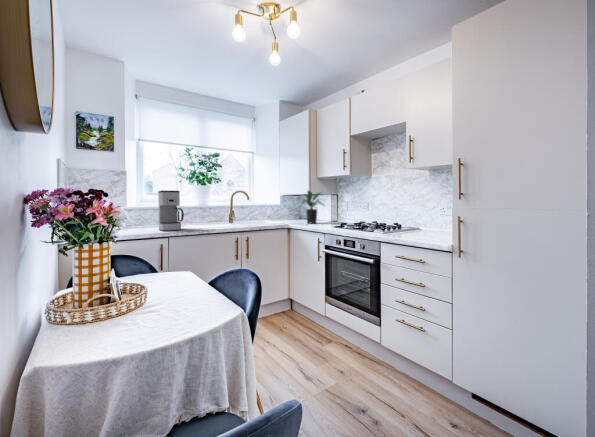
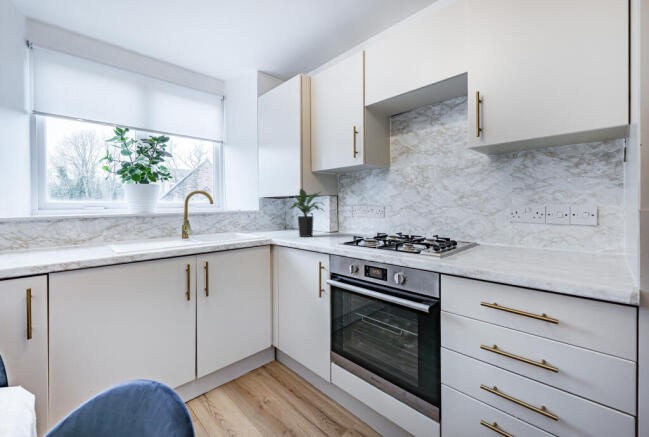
coffee maker: present [158,191,184,231] -> none [28,184,84,260]

